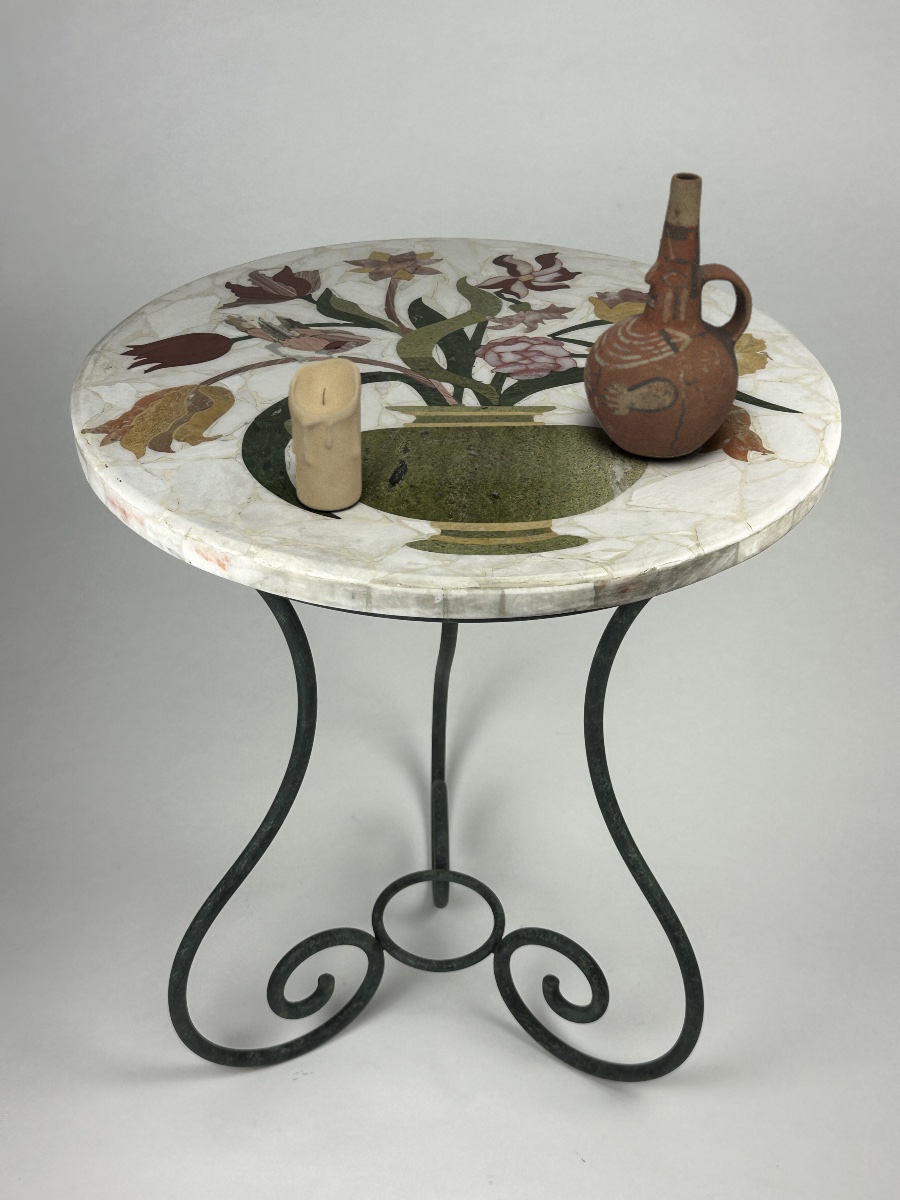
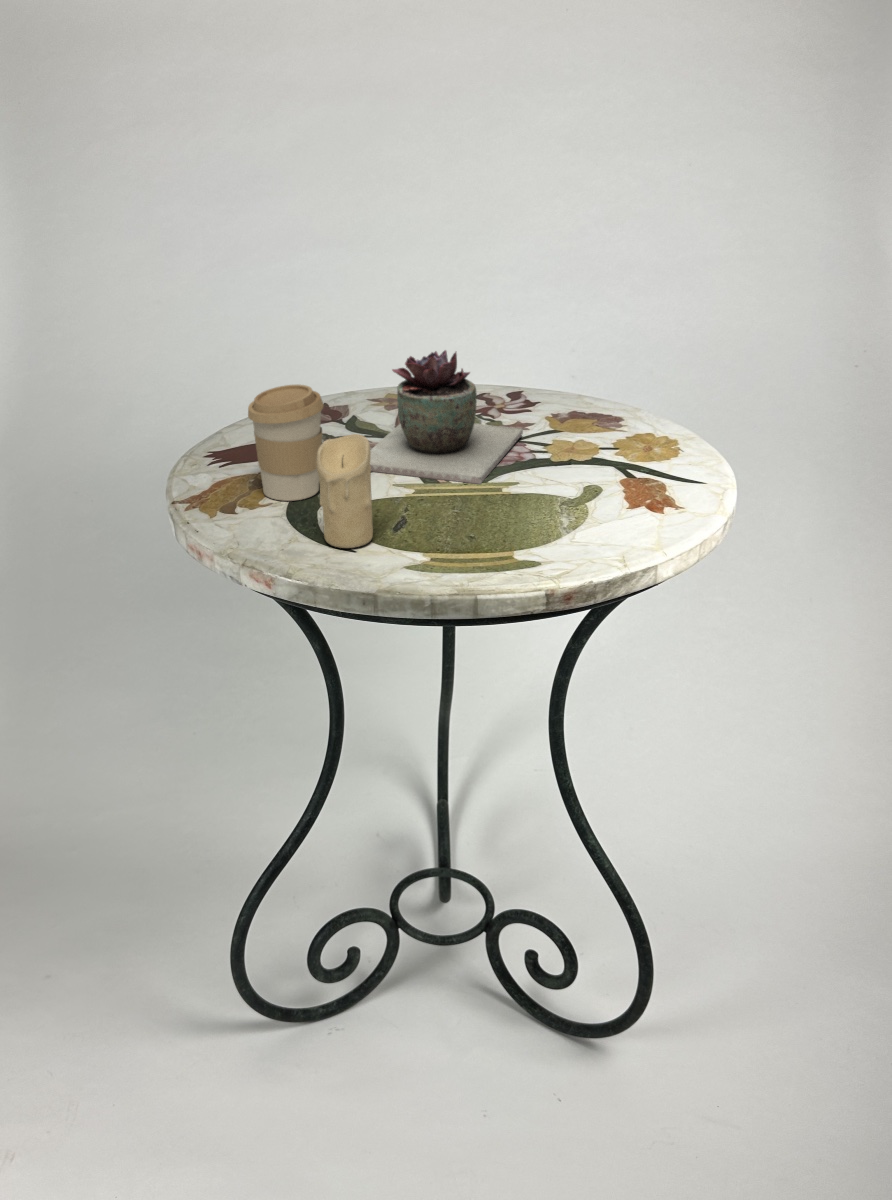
ceramic pitcher: present [584,172,752,458] -> none [538,297,661,512]
succulent plant: none [335,215,558,408] -> present [370,350,523,484]
coffee cup: none [191,272,294,431] -> present [248,385,324,501]

